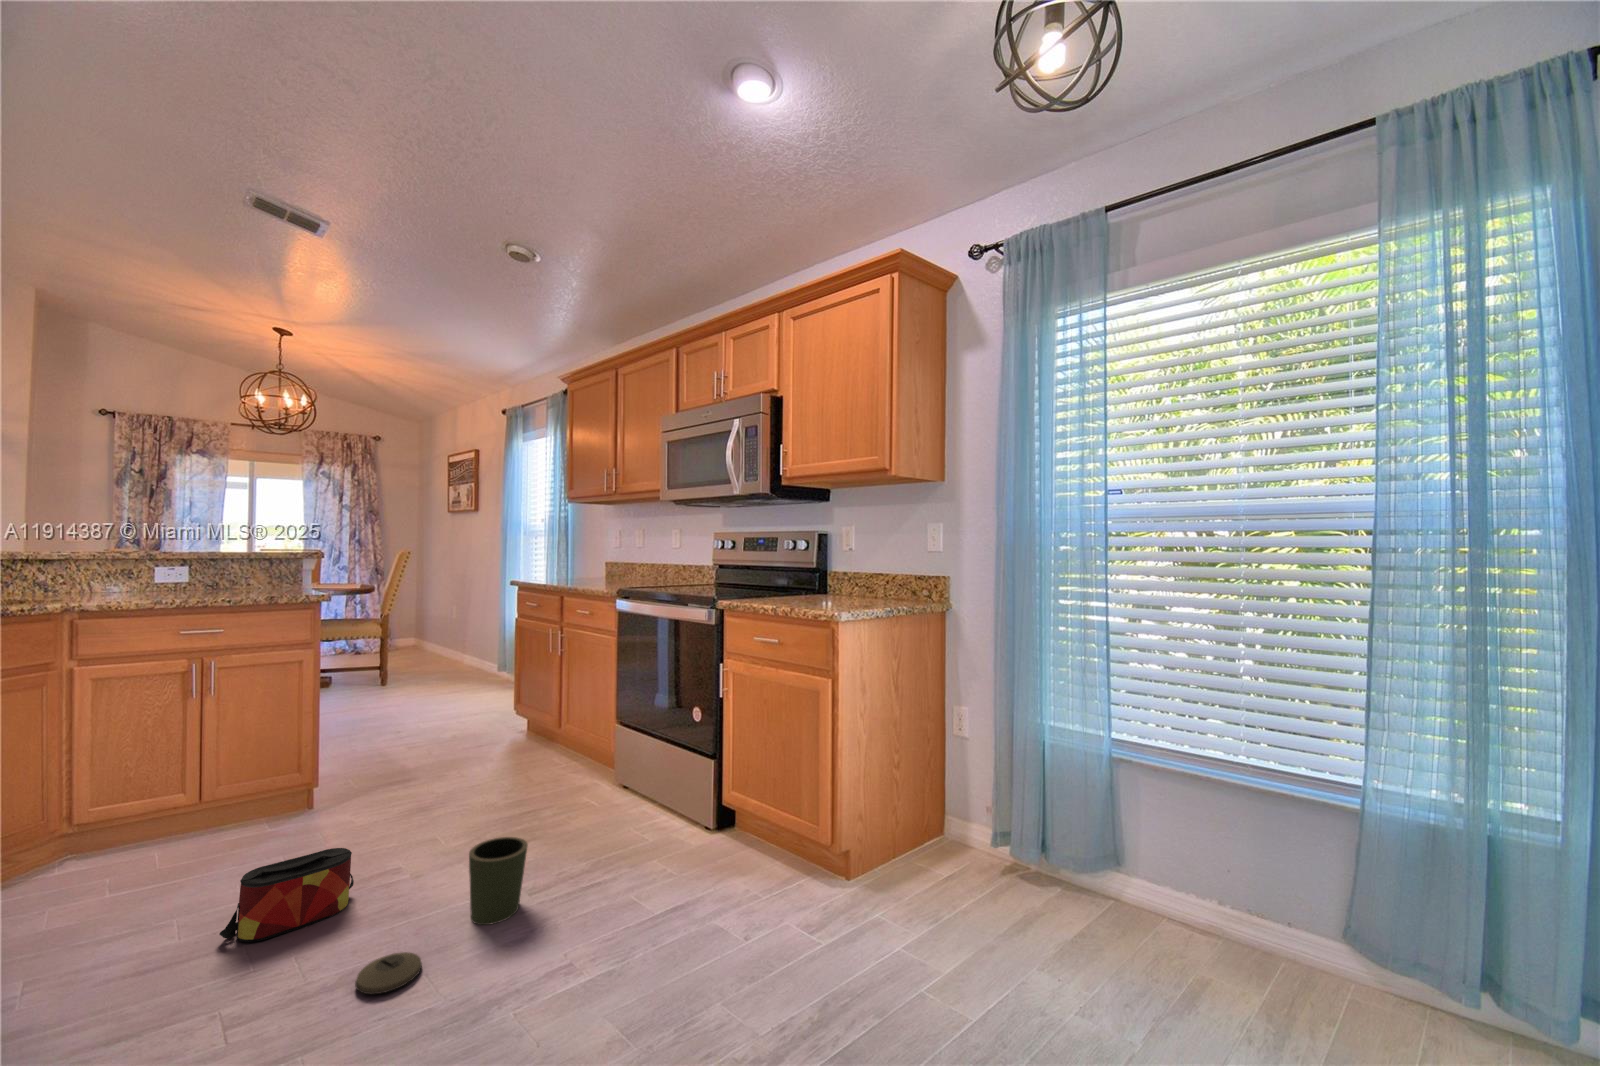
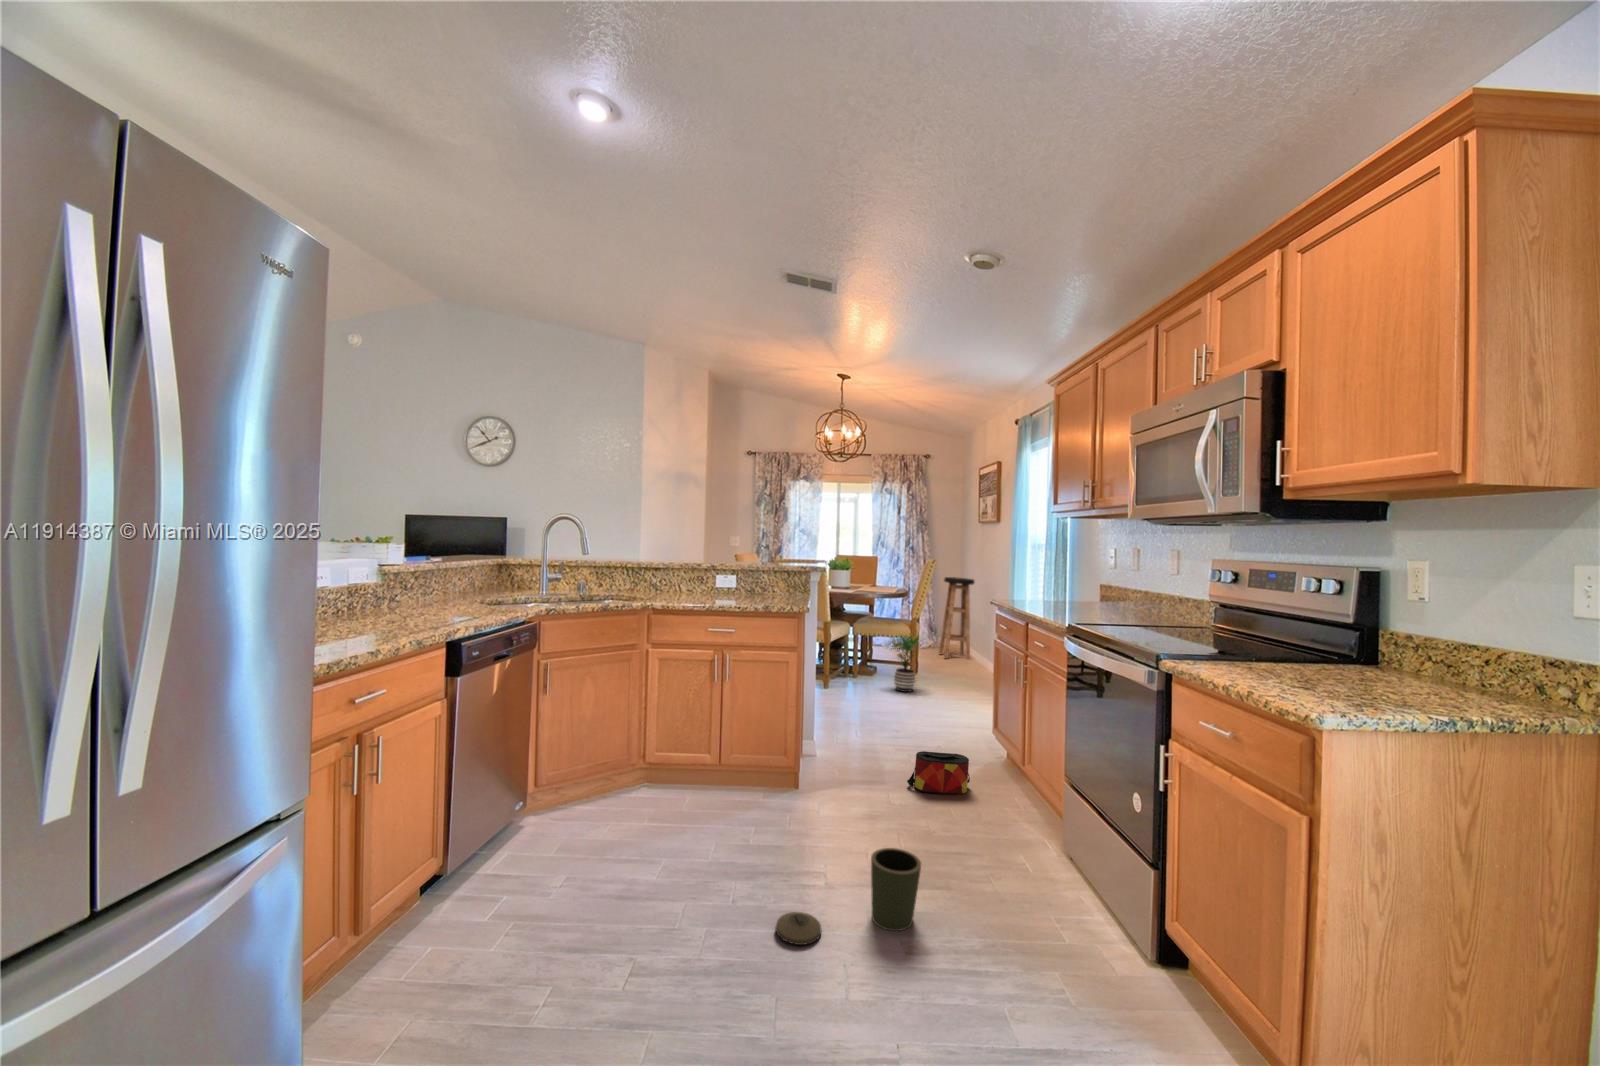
bar stool: none [401,574,446,664] -> present [939,577,974,660]
potted plant: none [349,636,407,706] -> present [888,635,919,692]
bag: present [219,848,354,942] -> present [907,751,970,795]

